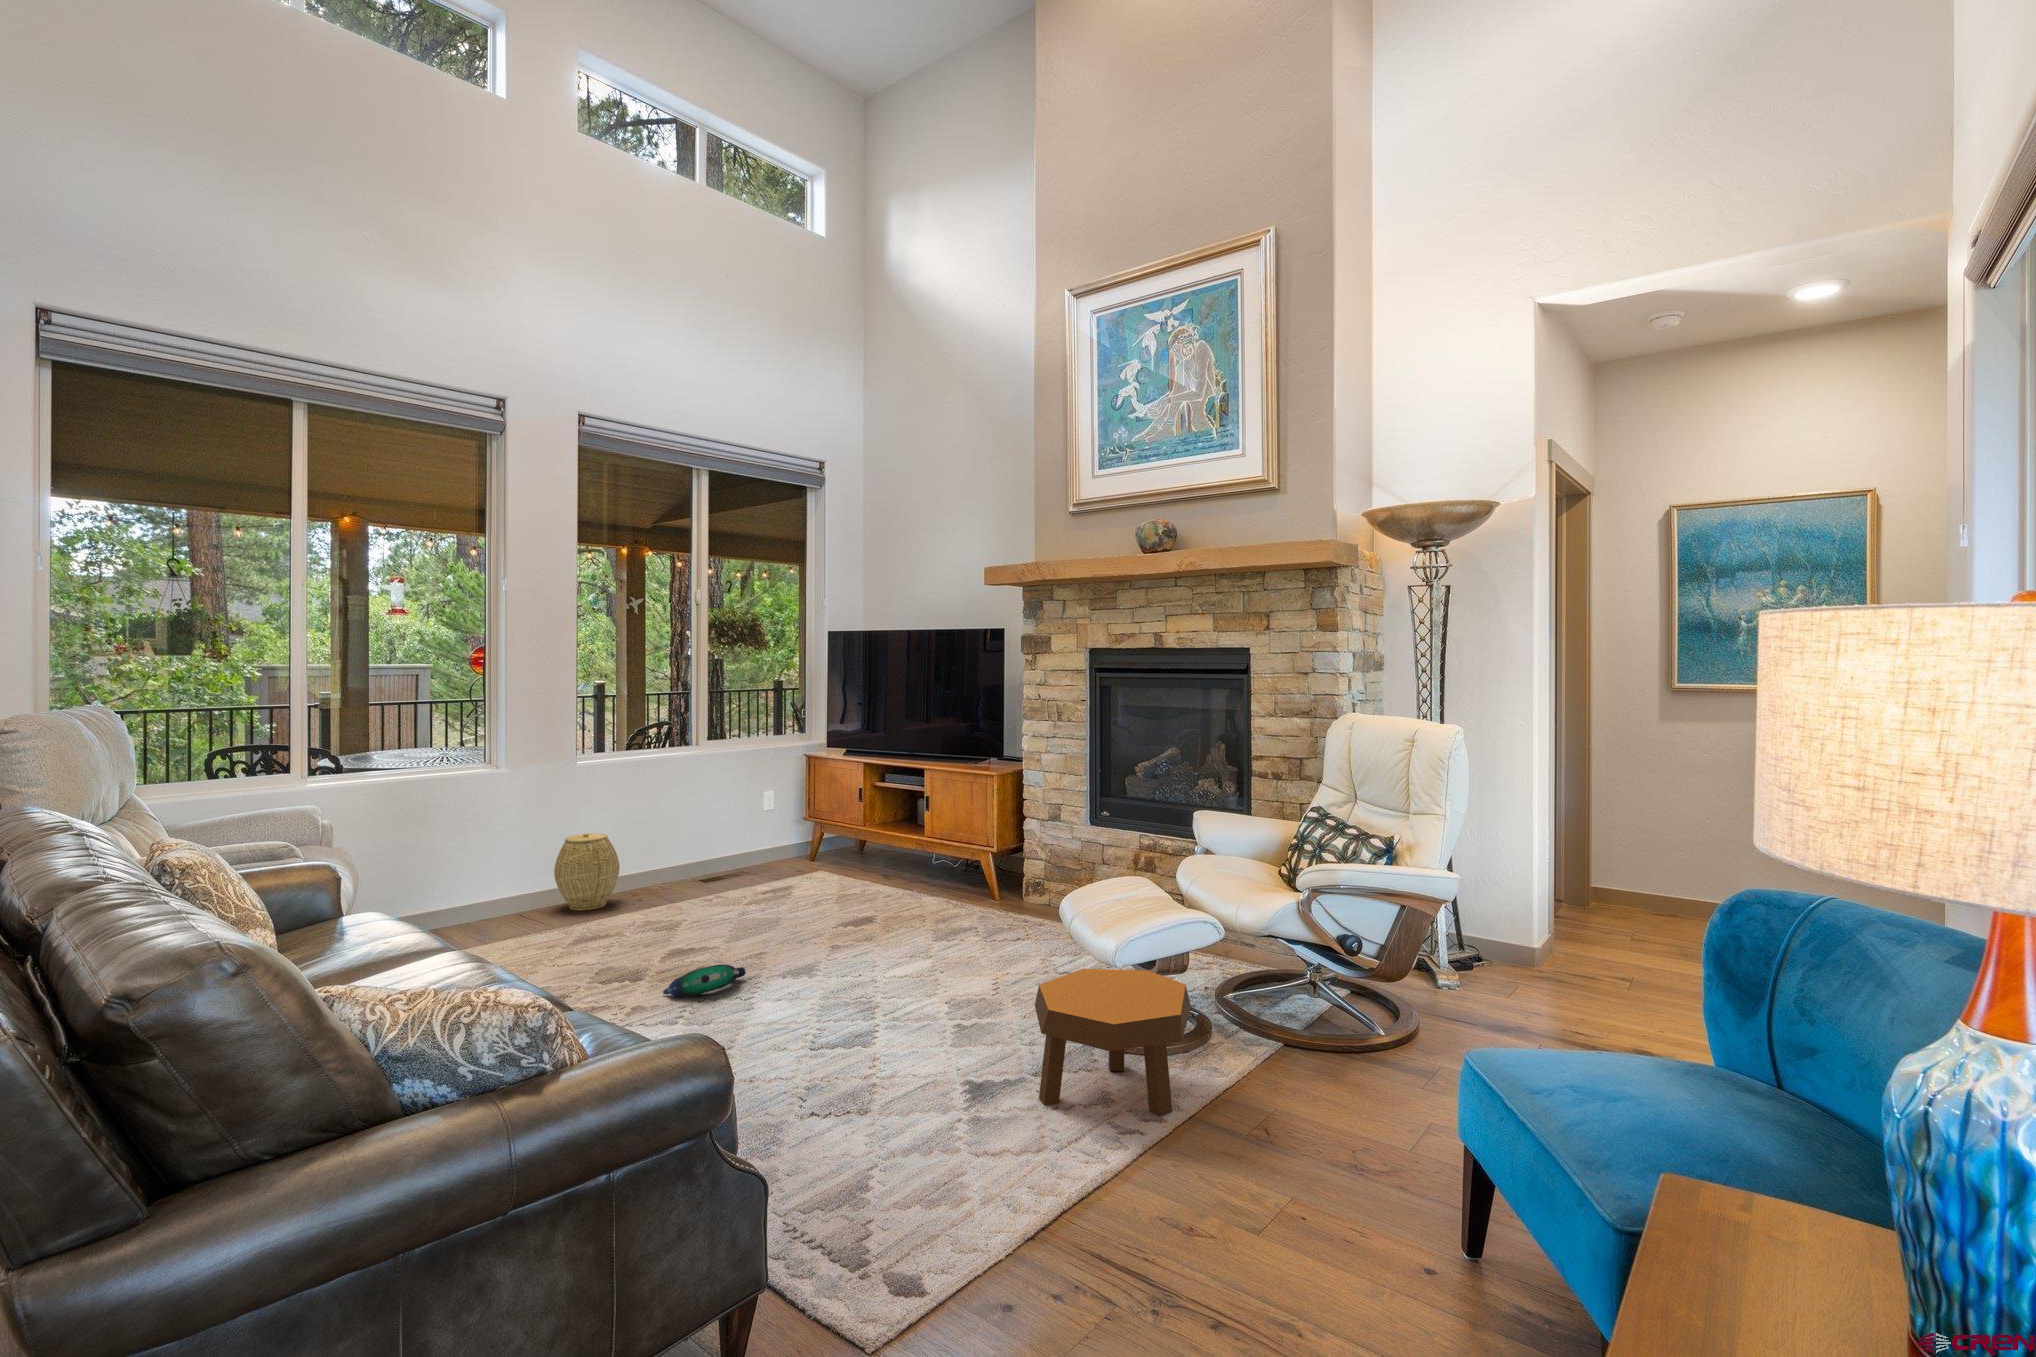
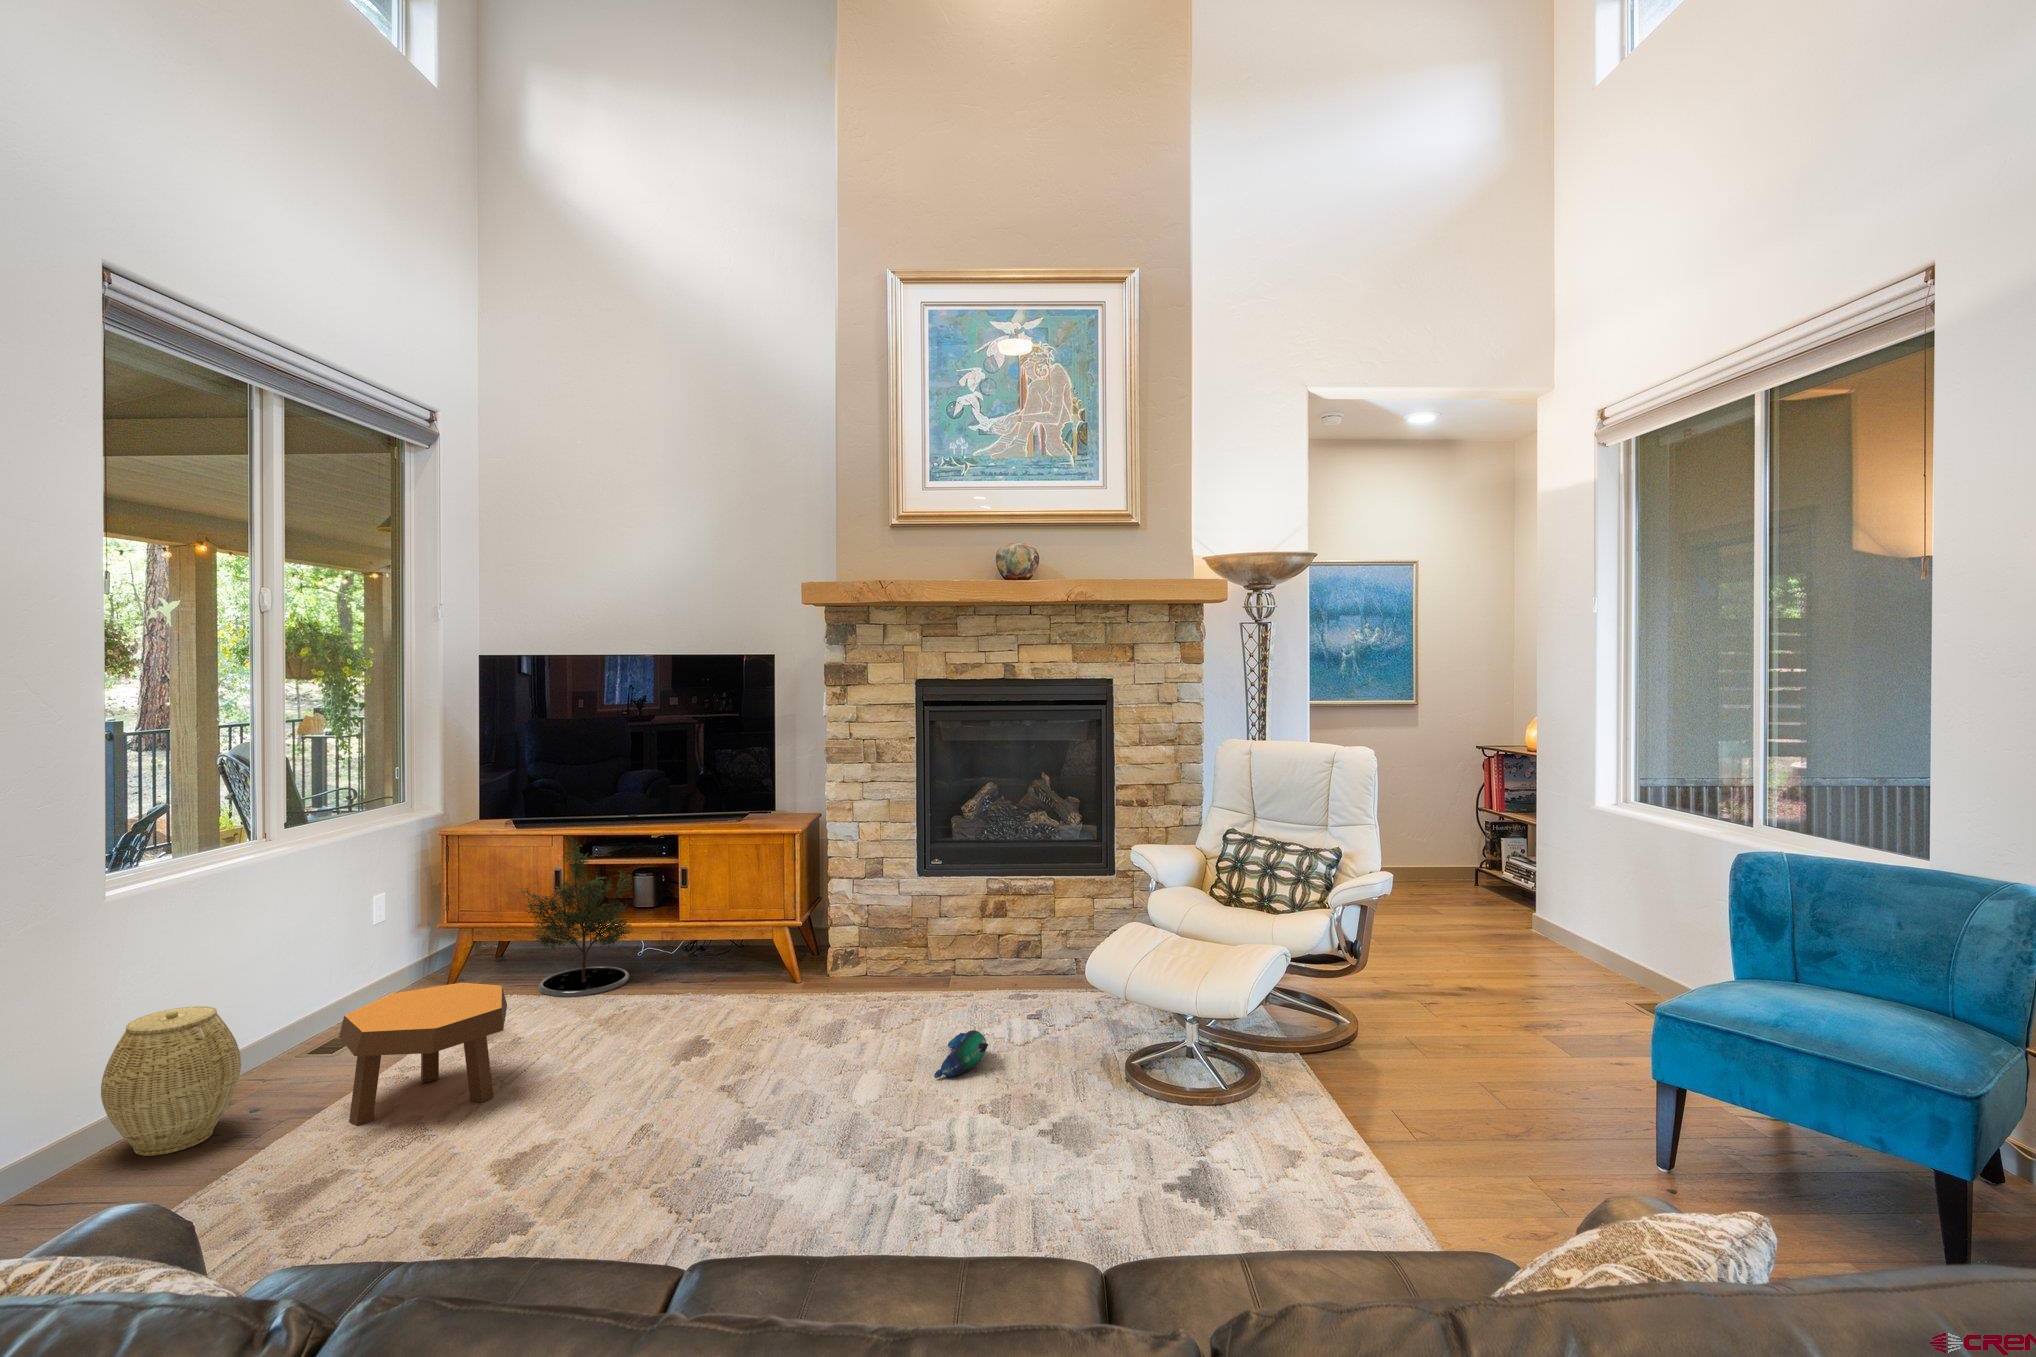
potted tree: none [832,763,907,880] -> present [521,835,632,997]
plush toy: present [663,965,746,998] -> present [934,1030,988,1078]
footstool: present [1035,969,1191,1116] -> present [339,983,507,1126]

